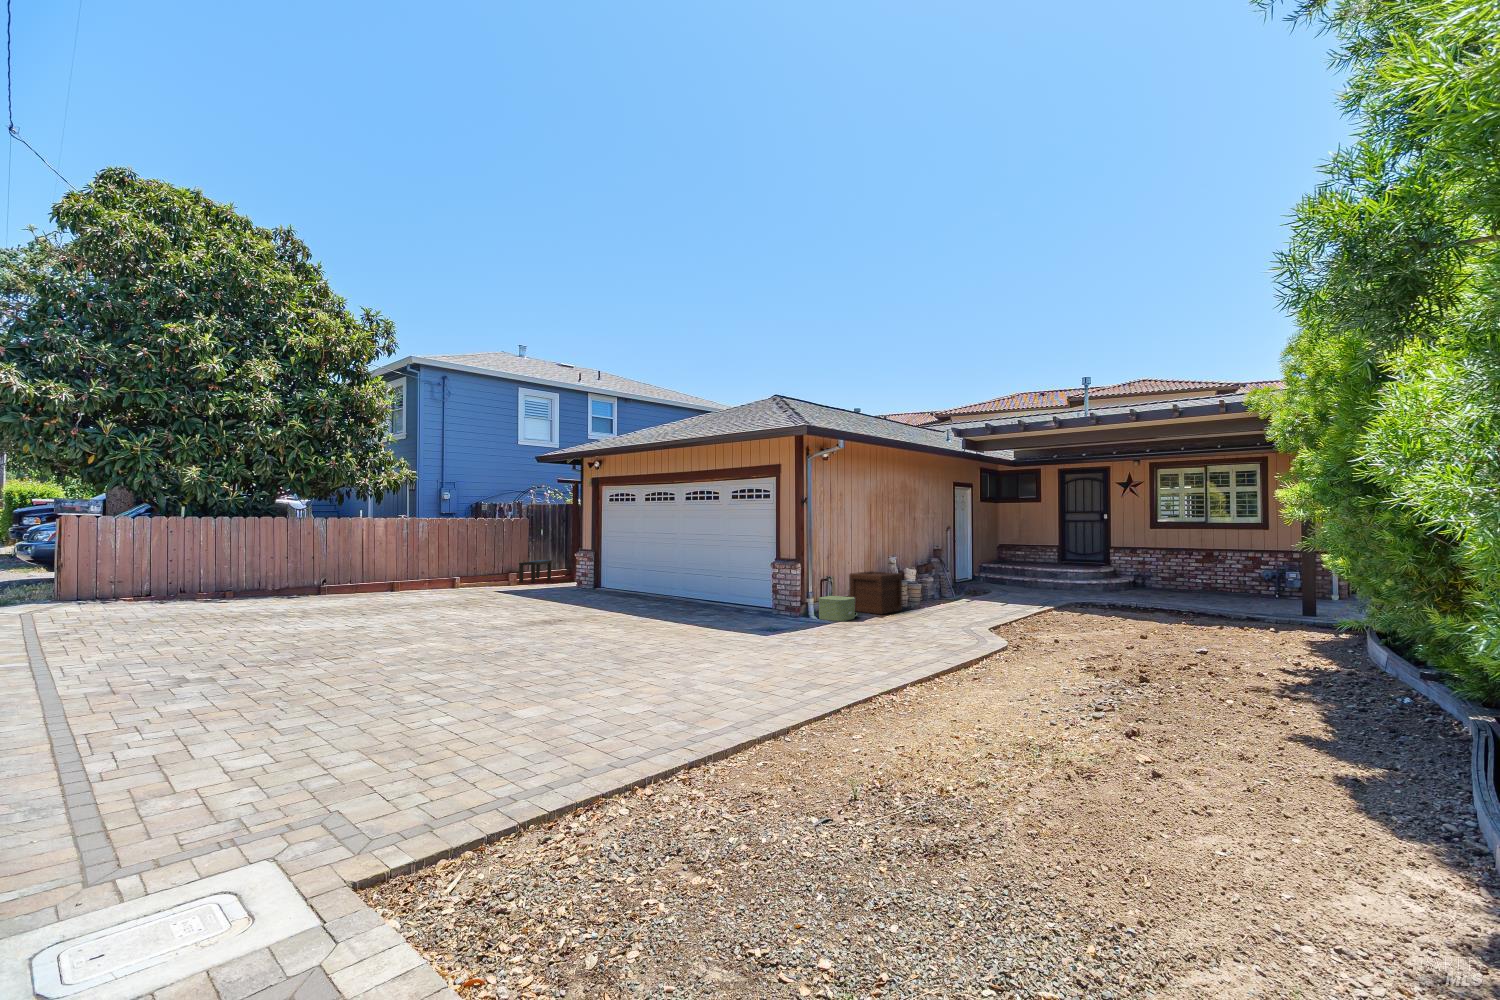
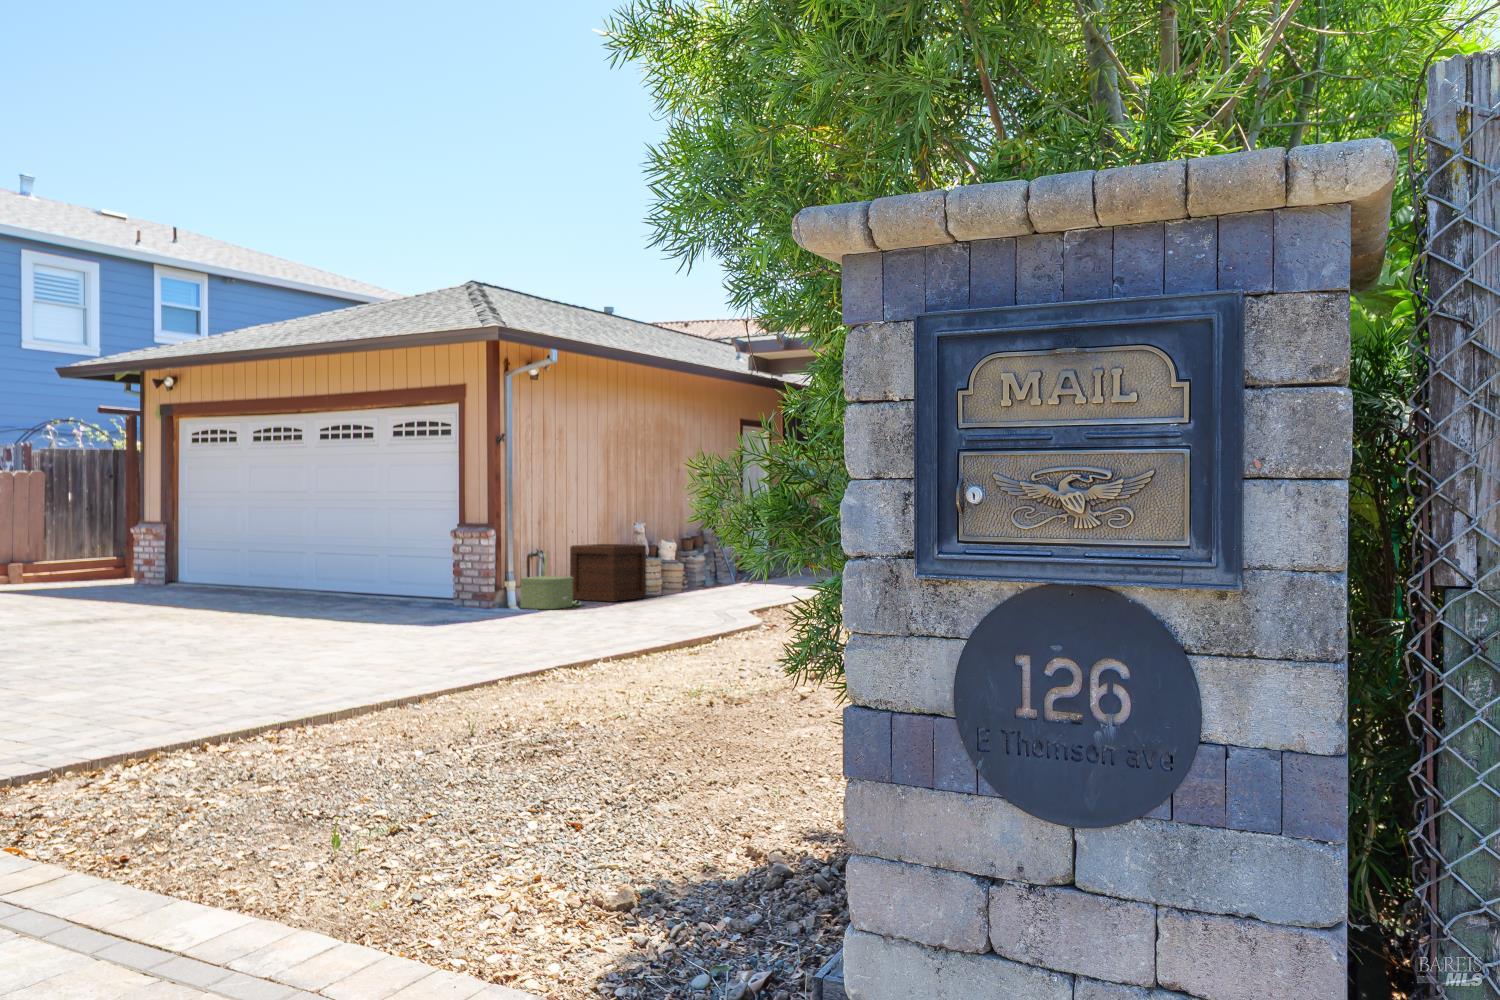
bench: present [519,560,552,583] -> none [26,543,90,580]

